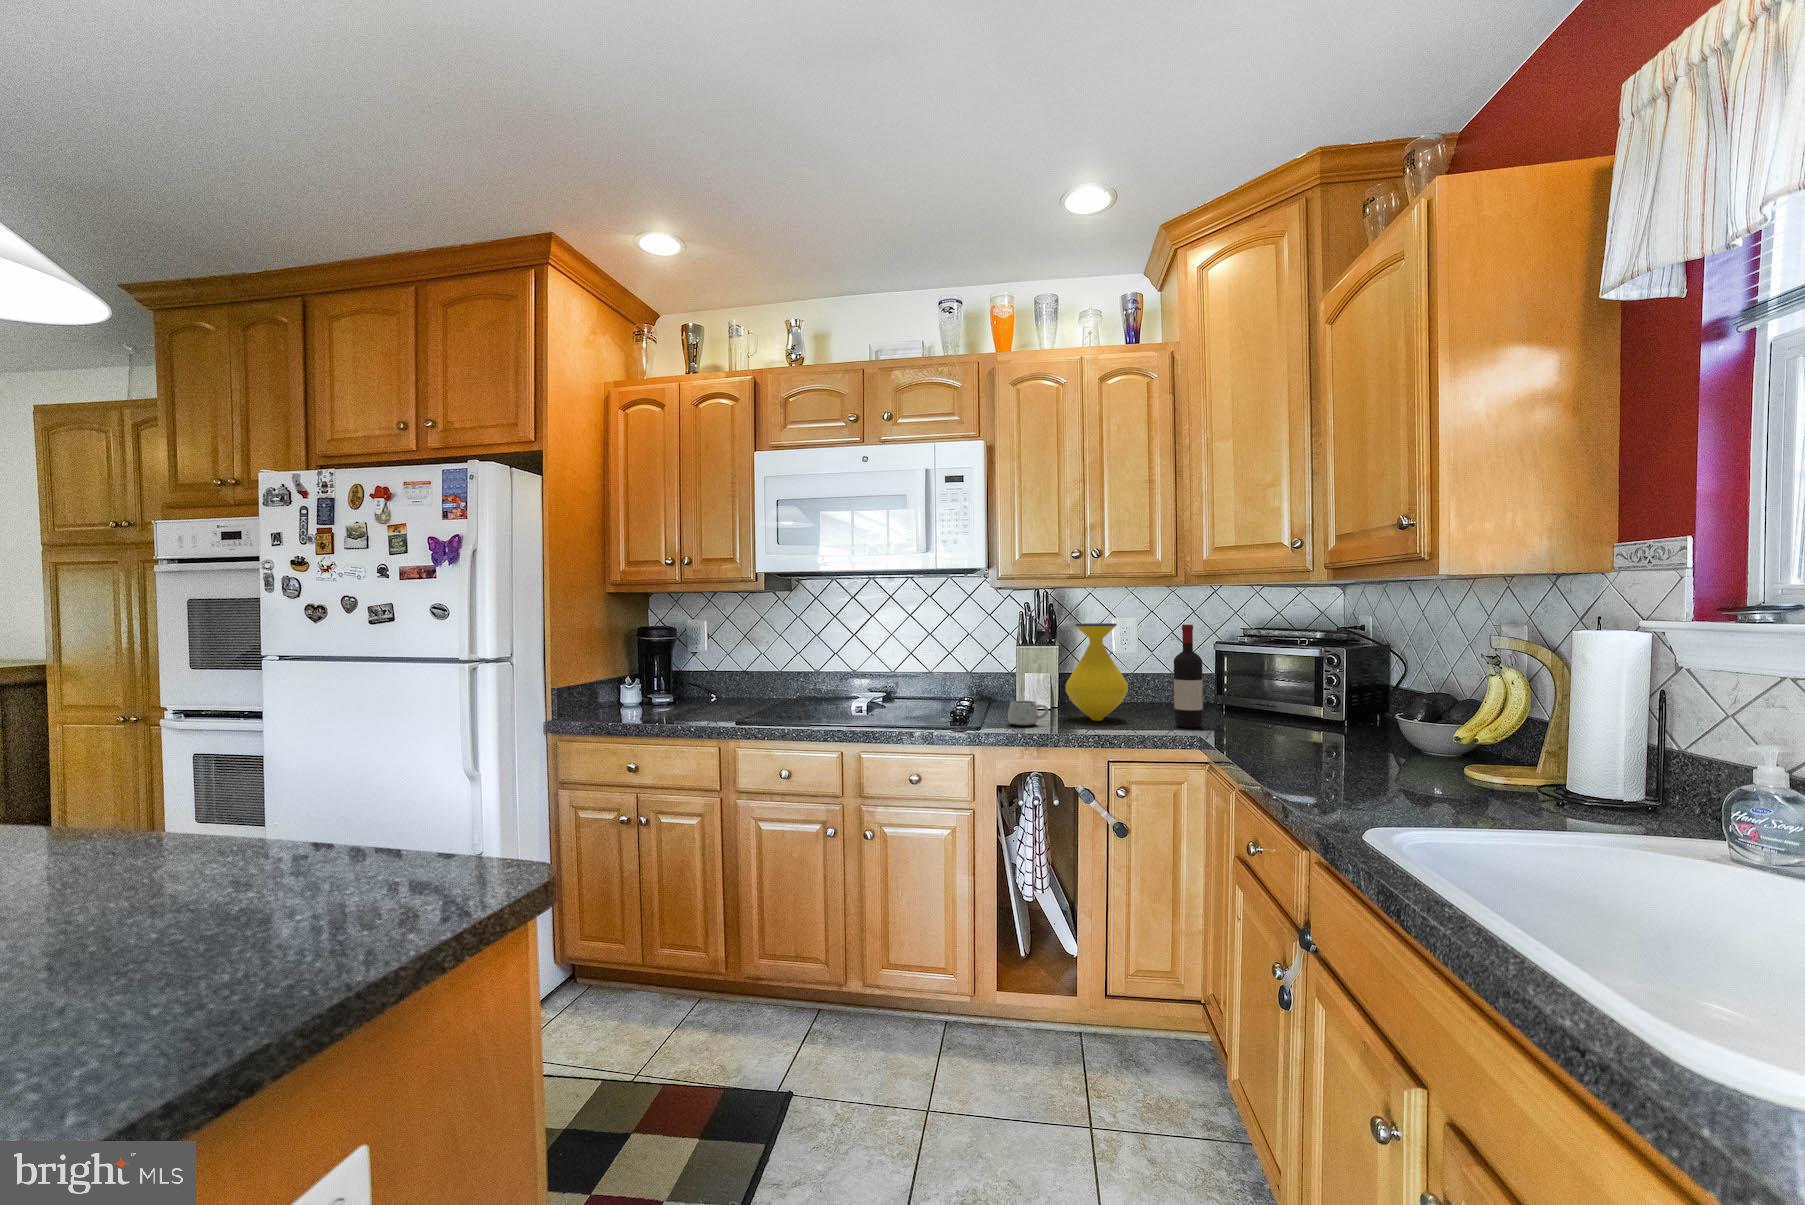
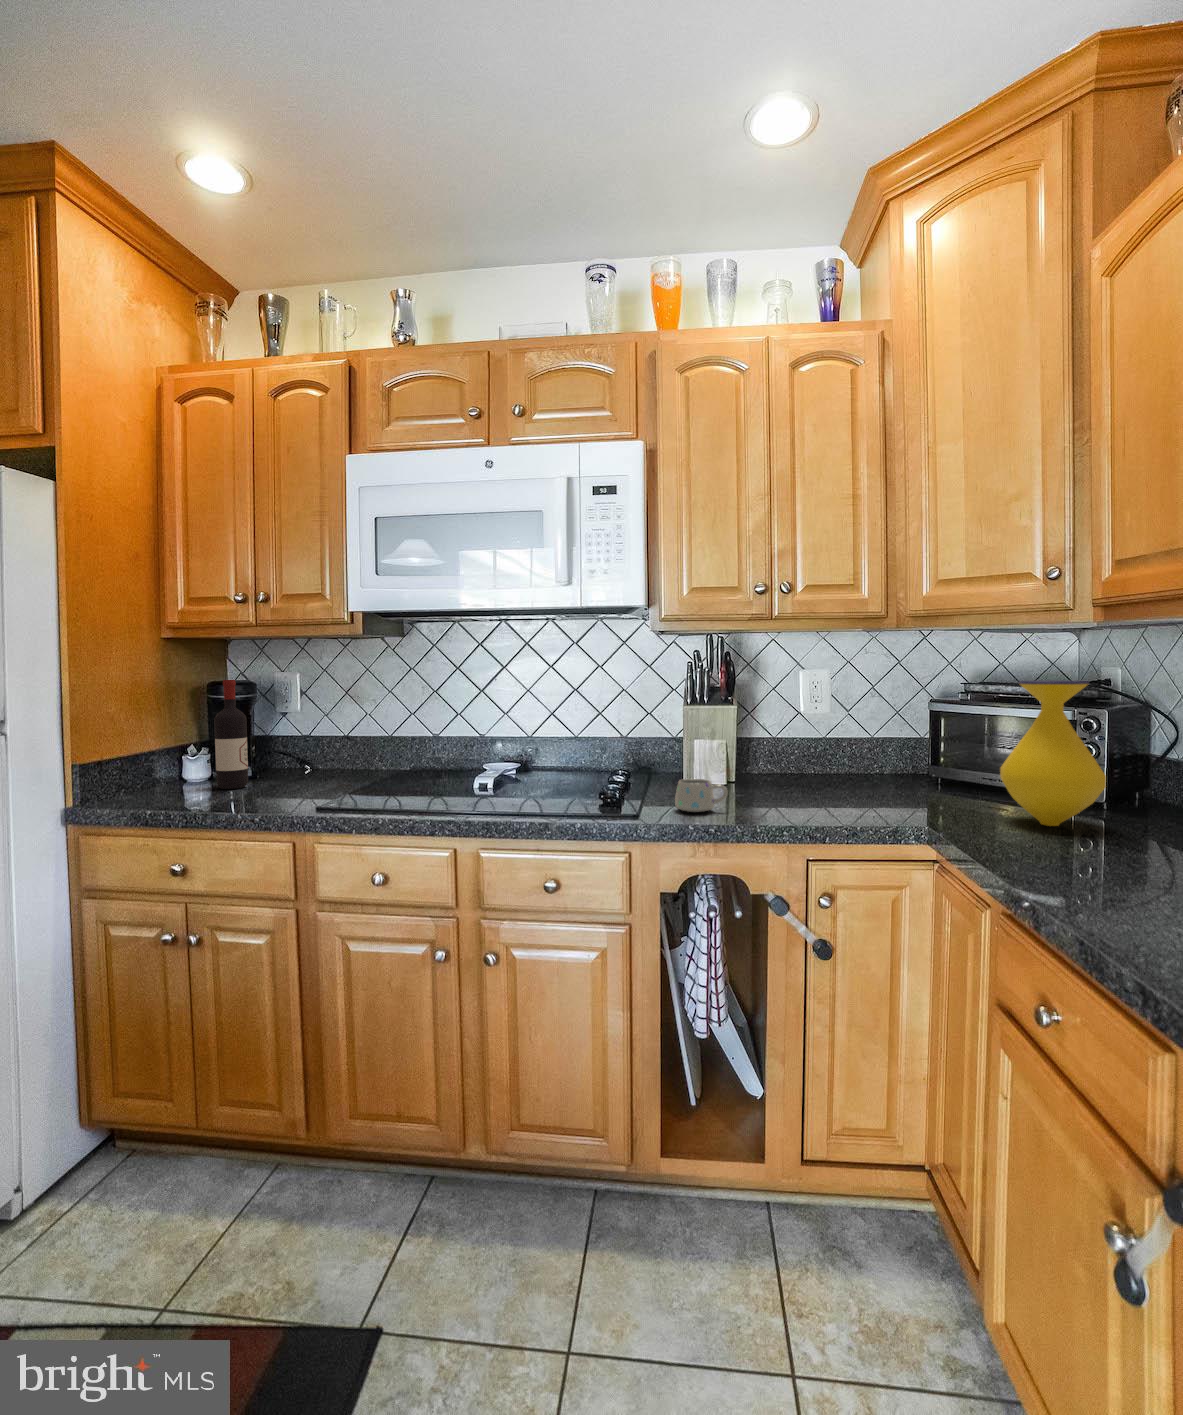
vase: present [1066,623,1128,721] -> present [1000,680,1106,826]
wine bottle: present [1174,625,1203,728] -> present [214,680,248,789]

